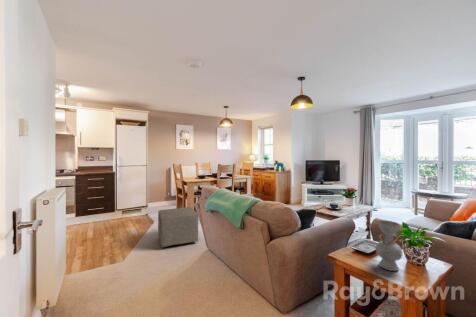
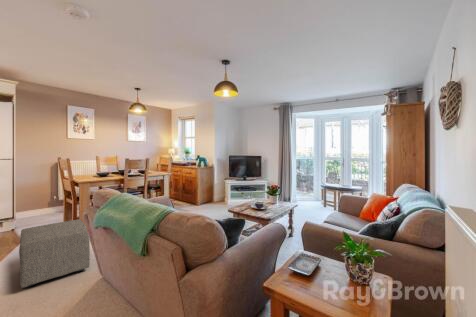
decorative vase: present [376,221,402,271] -> none [323,237,353,301]

